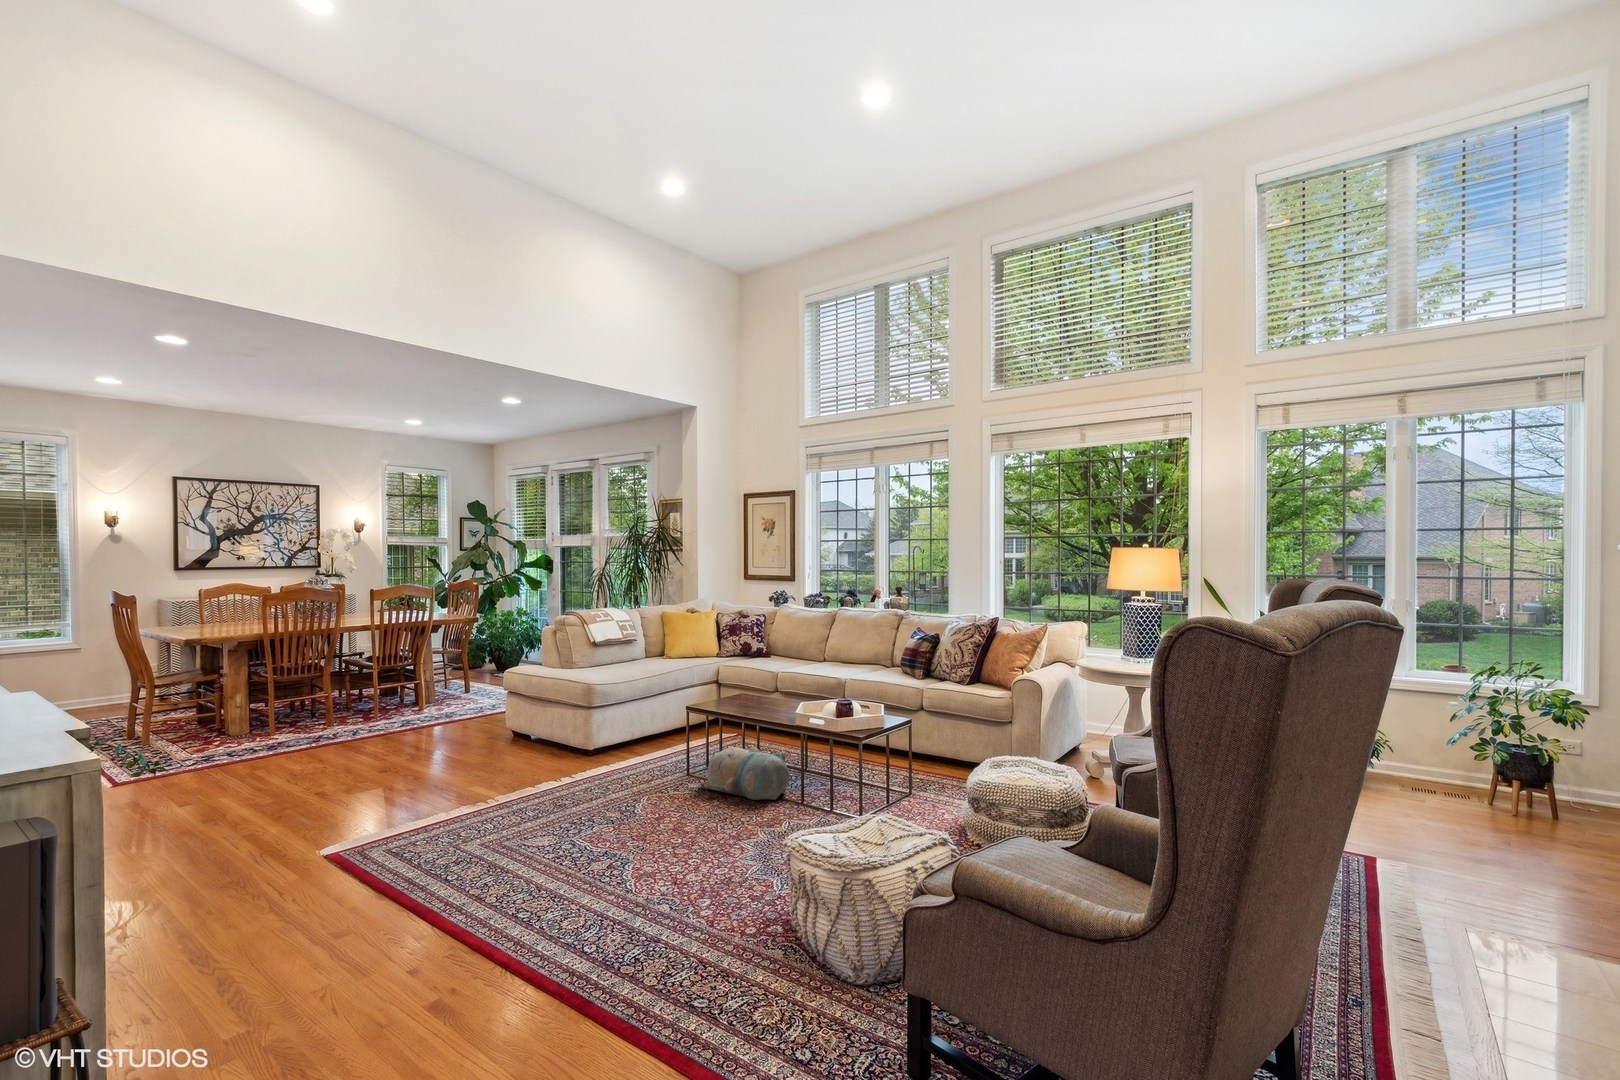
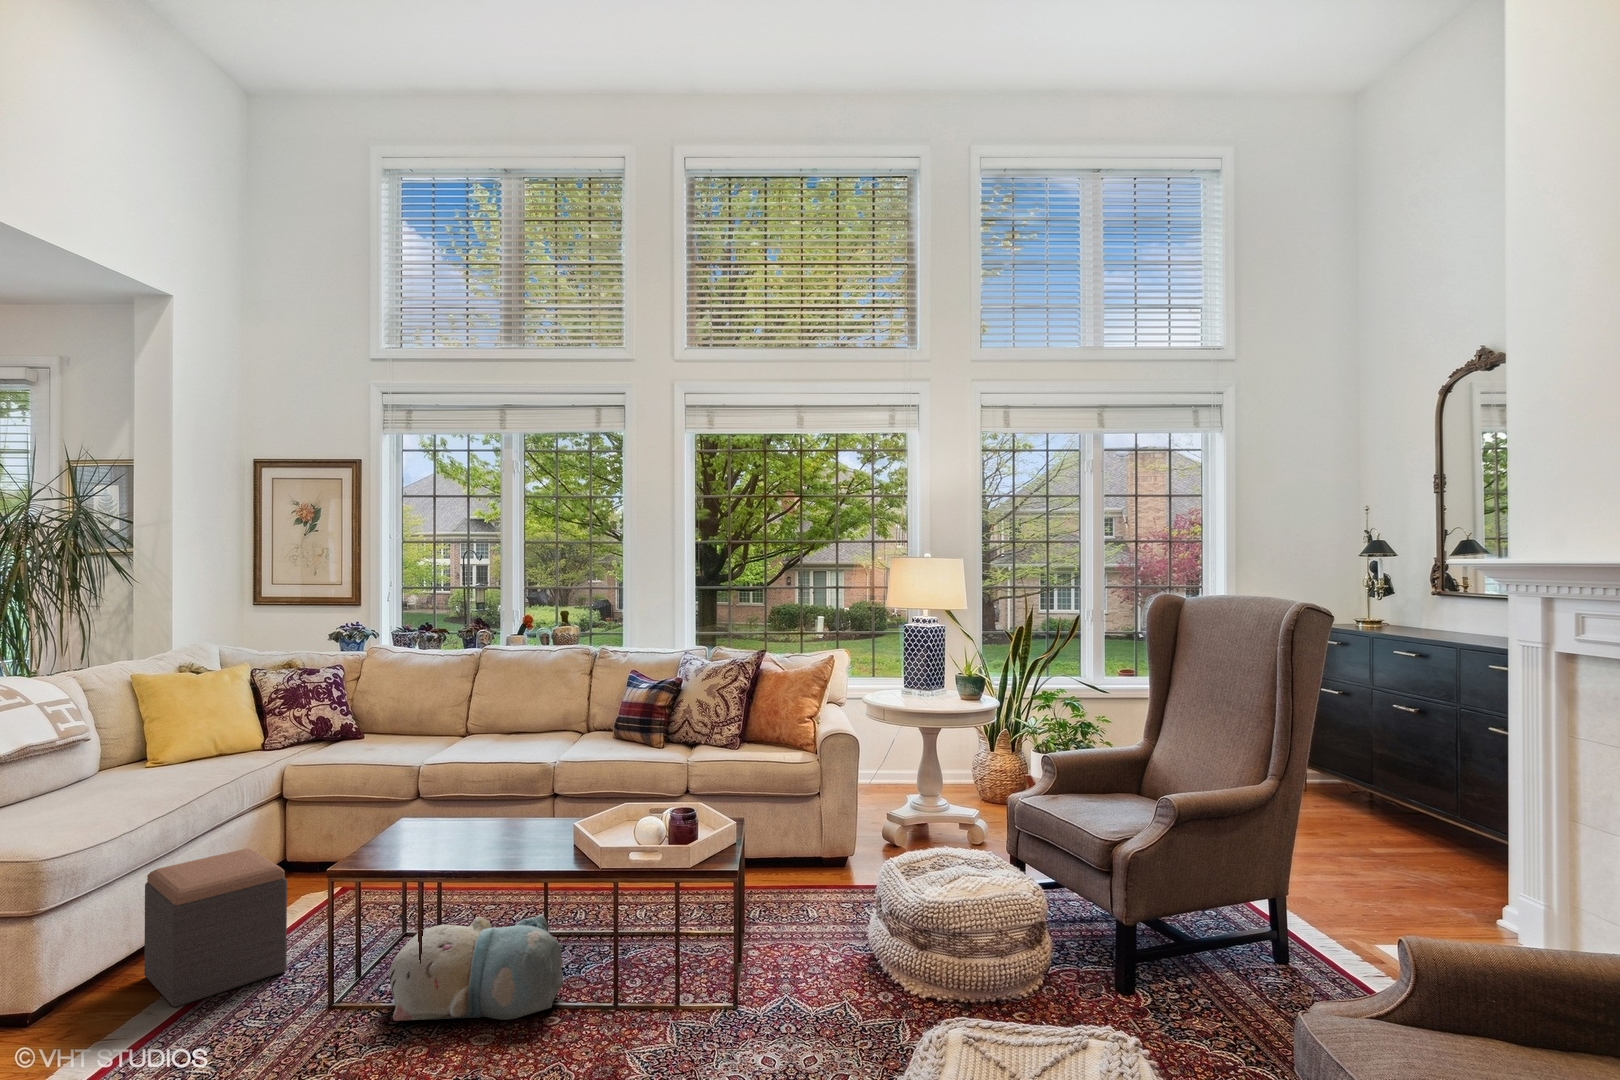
footstool: none [633,699,684,766] -> present [144,849,287,1008]

